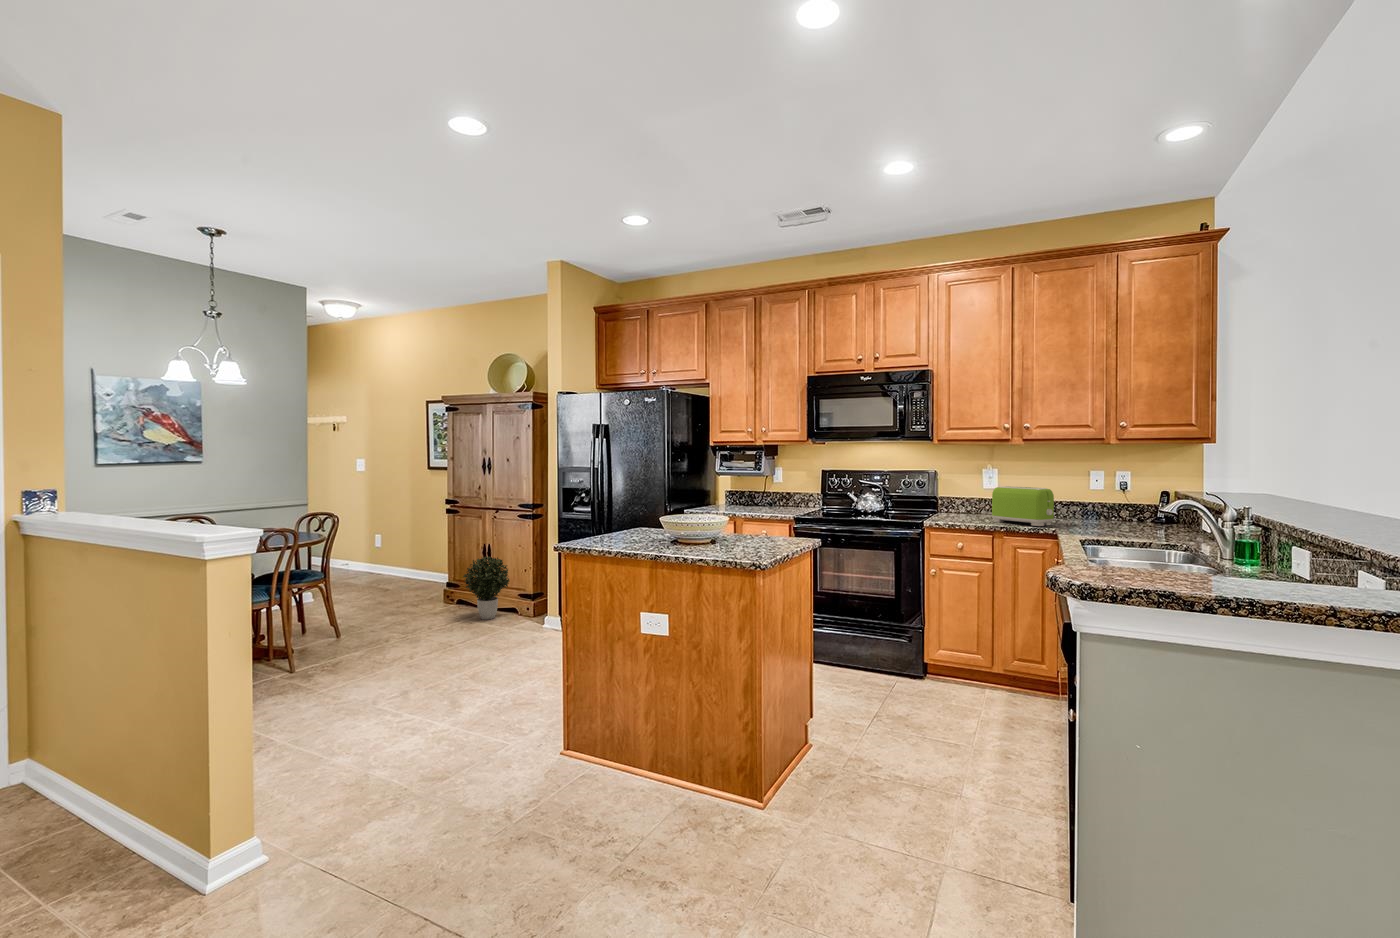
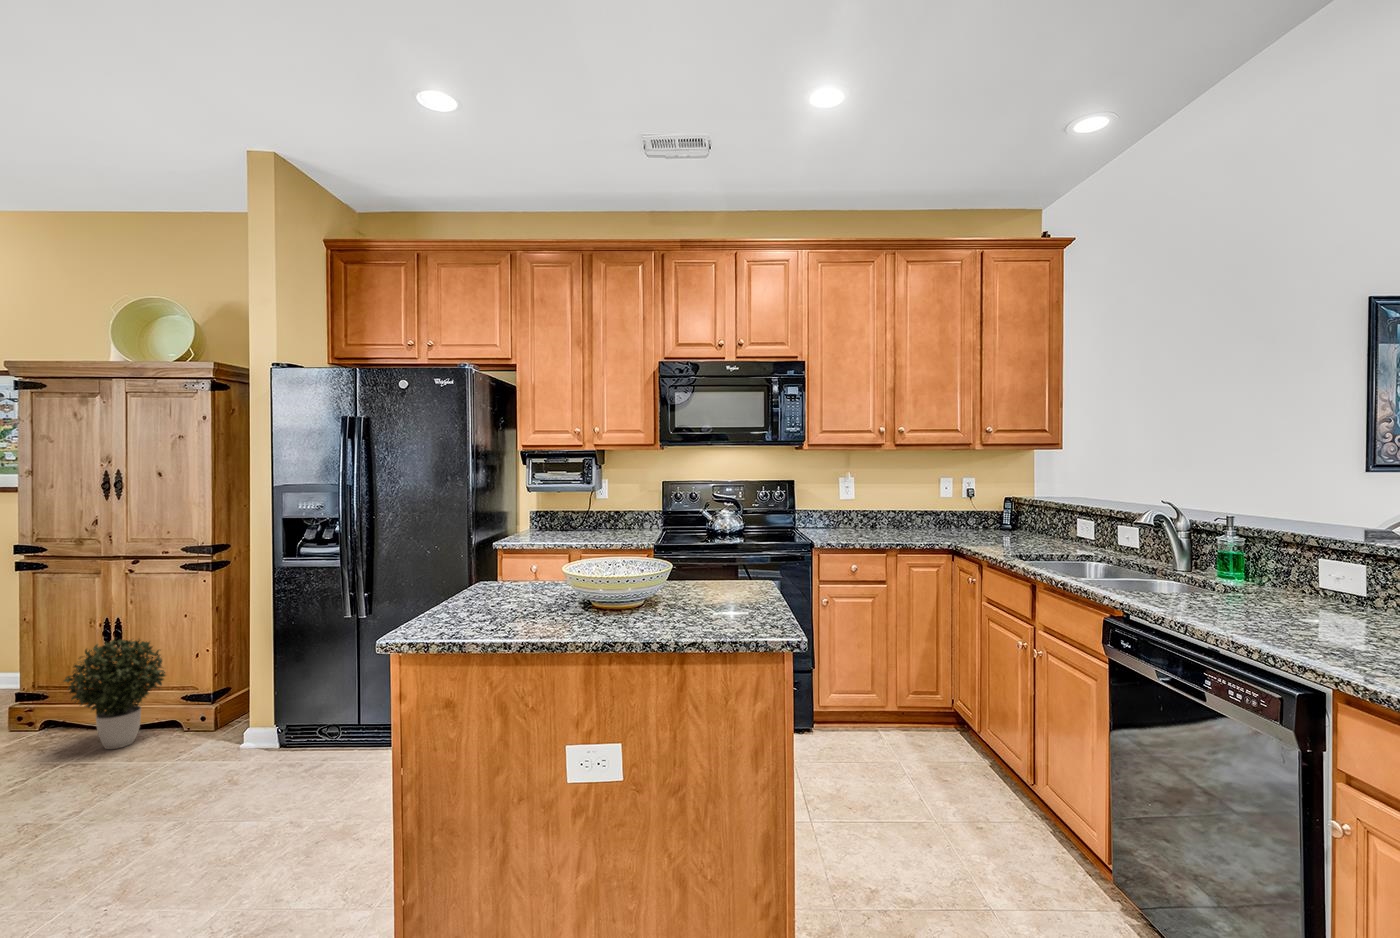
toaster: present [992,486,1054,526] -> none [871,497,937,539]

